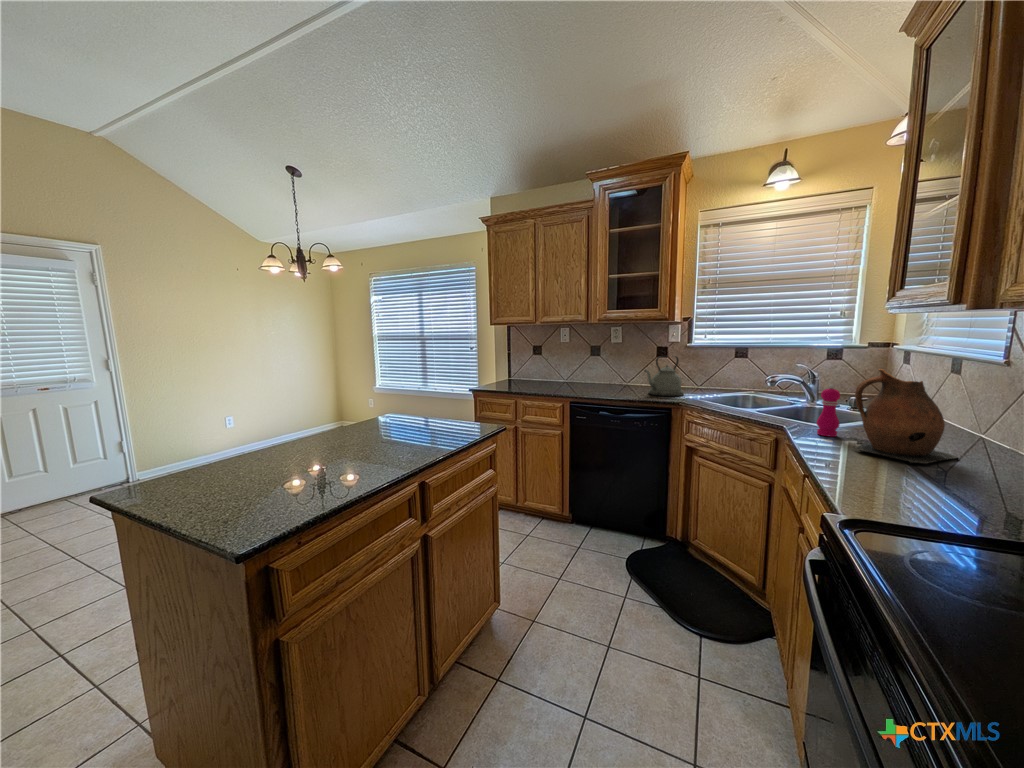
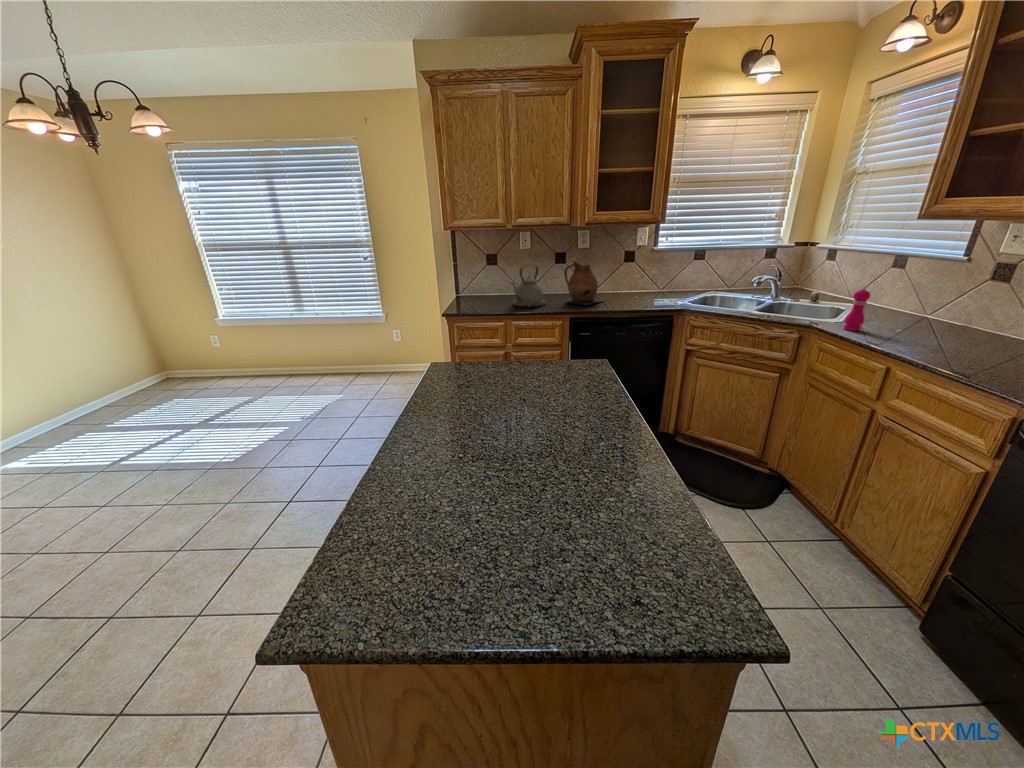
kettle: present [645,356,684,396] -> present [511,265,545,307]
ceramic pitcher: present [854,369,958,464] -> present [564,259,603,305]

